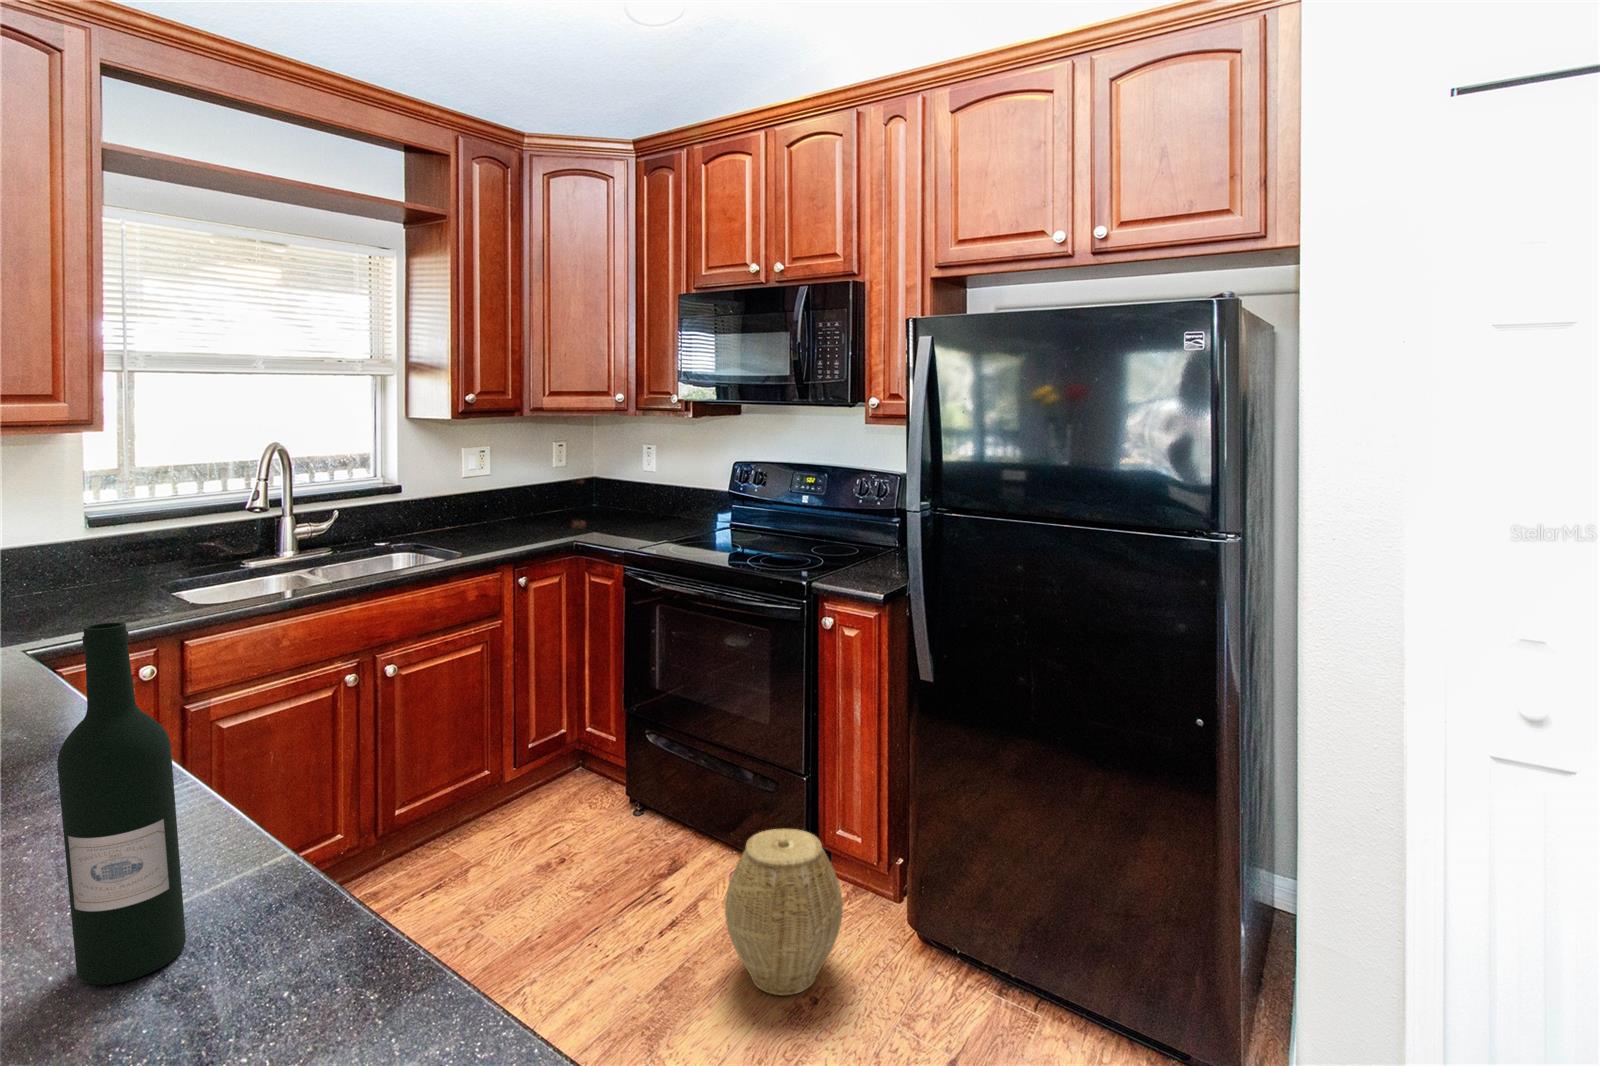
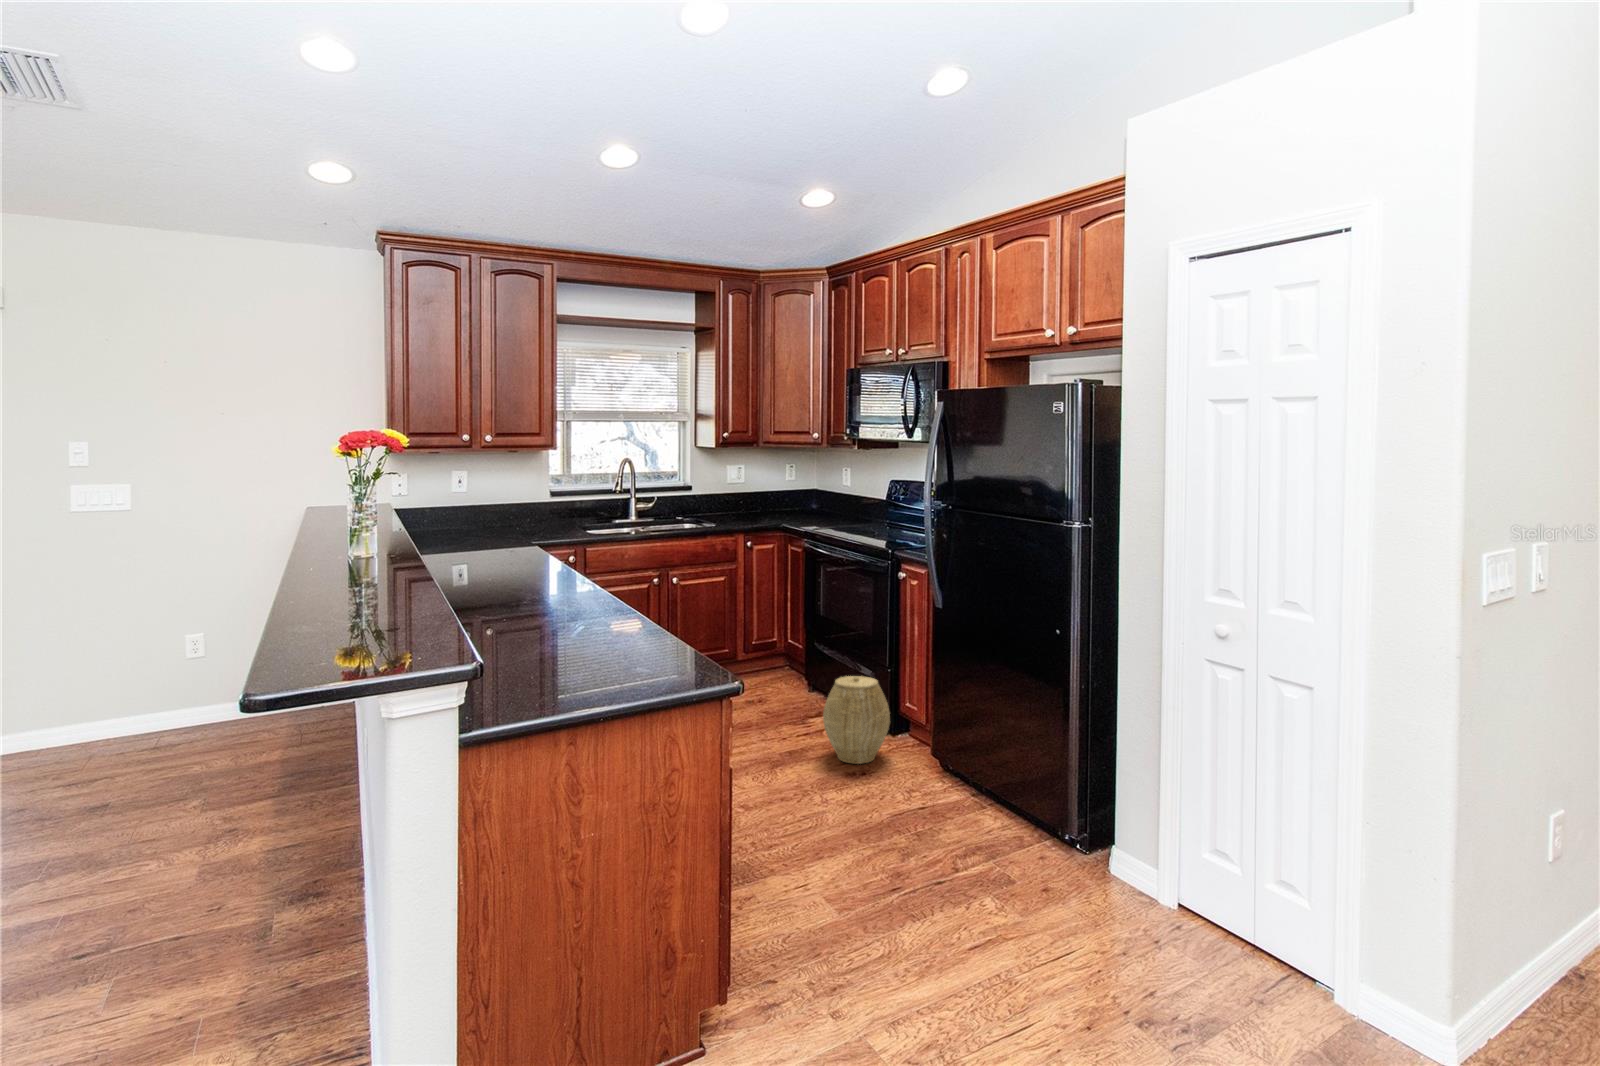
wine bottle: present [57,622,186,985] -> none [549,498,575,598]

